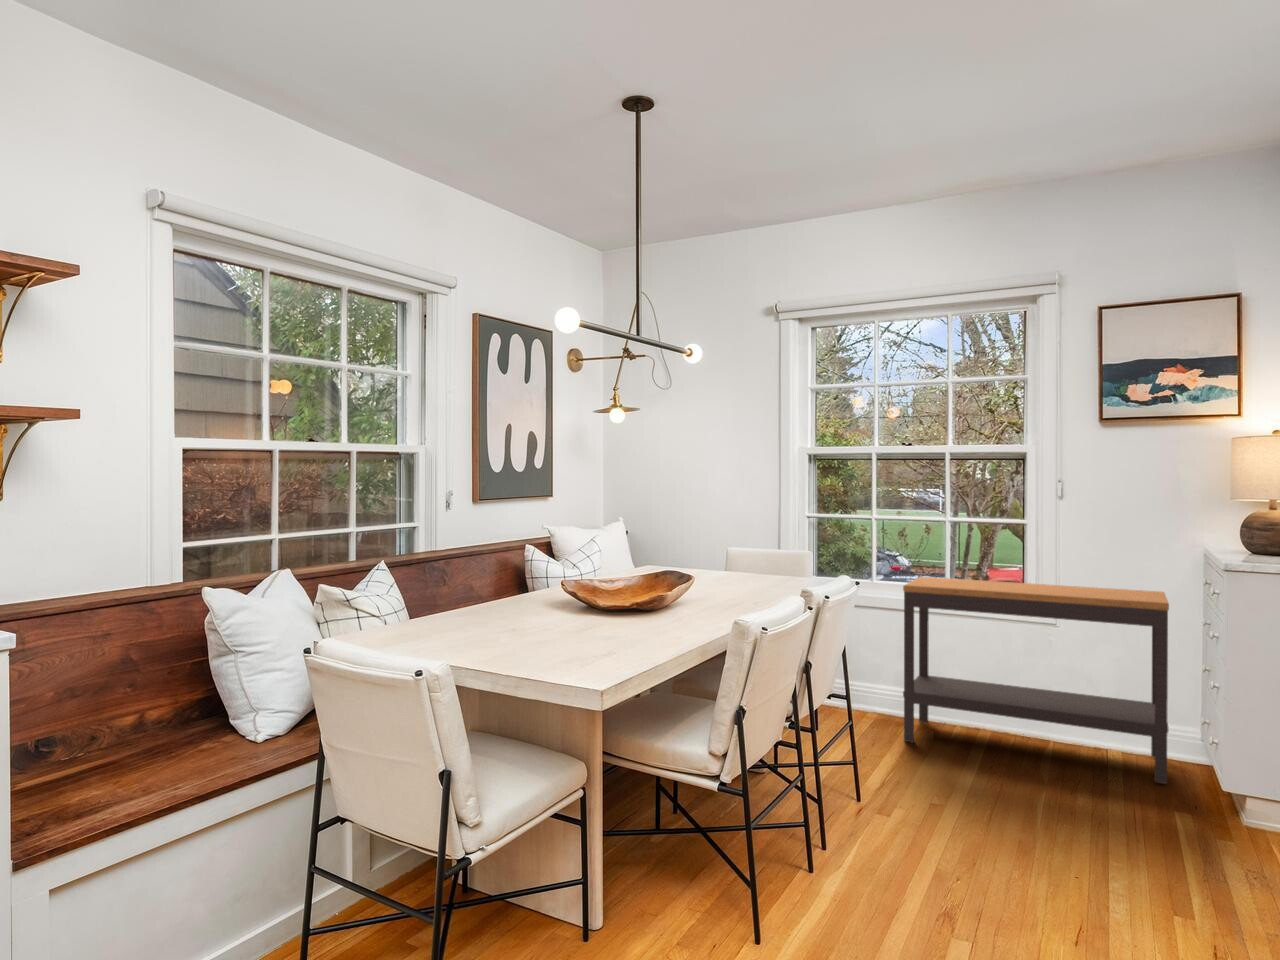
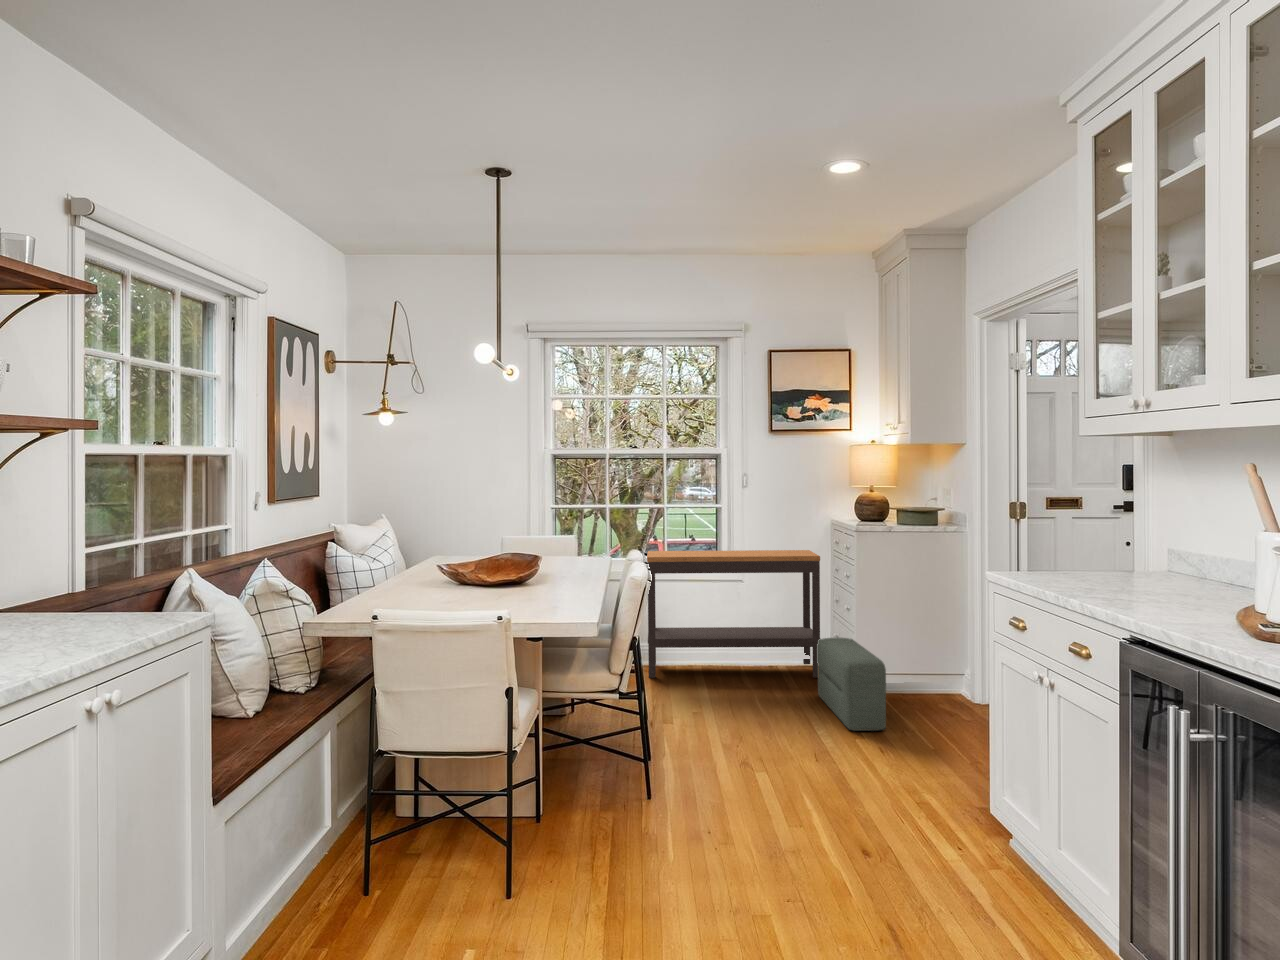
pouf: none [1145,731,1242,908] -> present [817,638,886,731]

